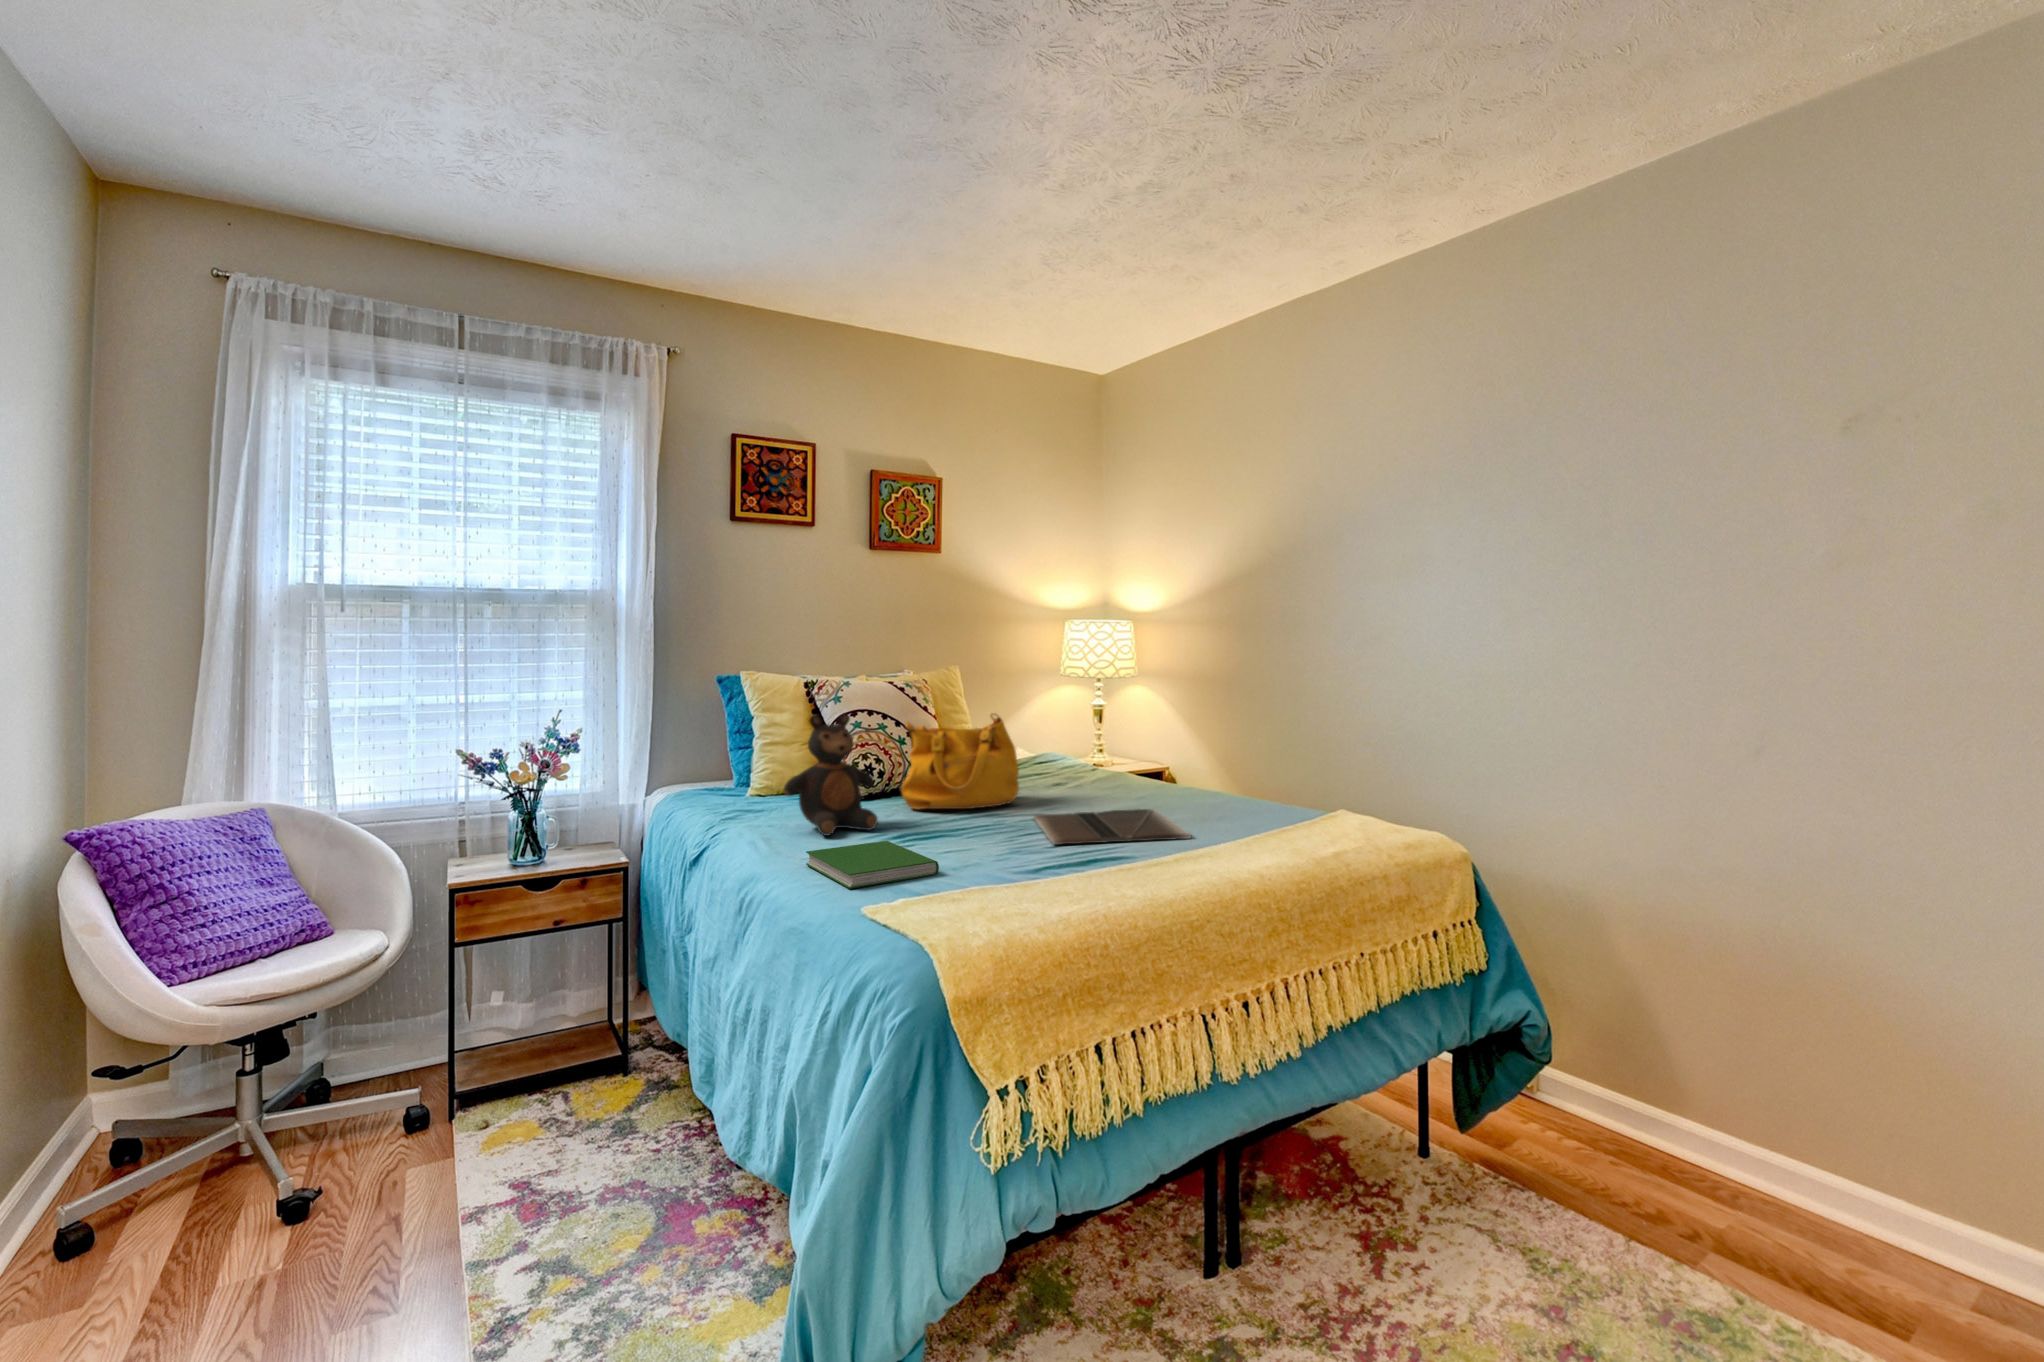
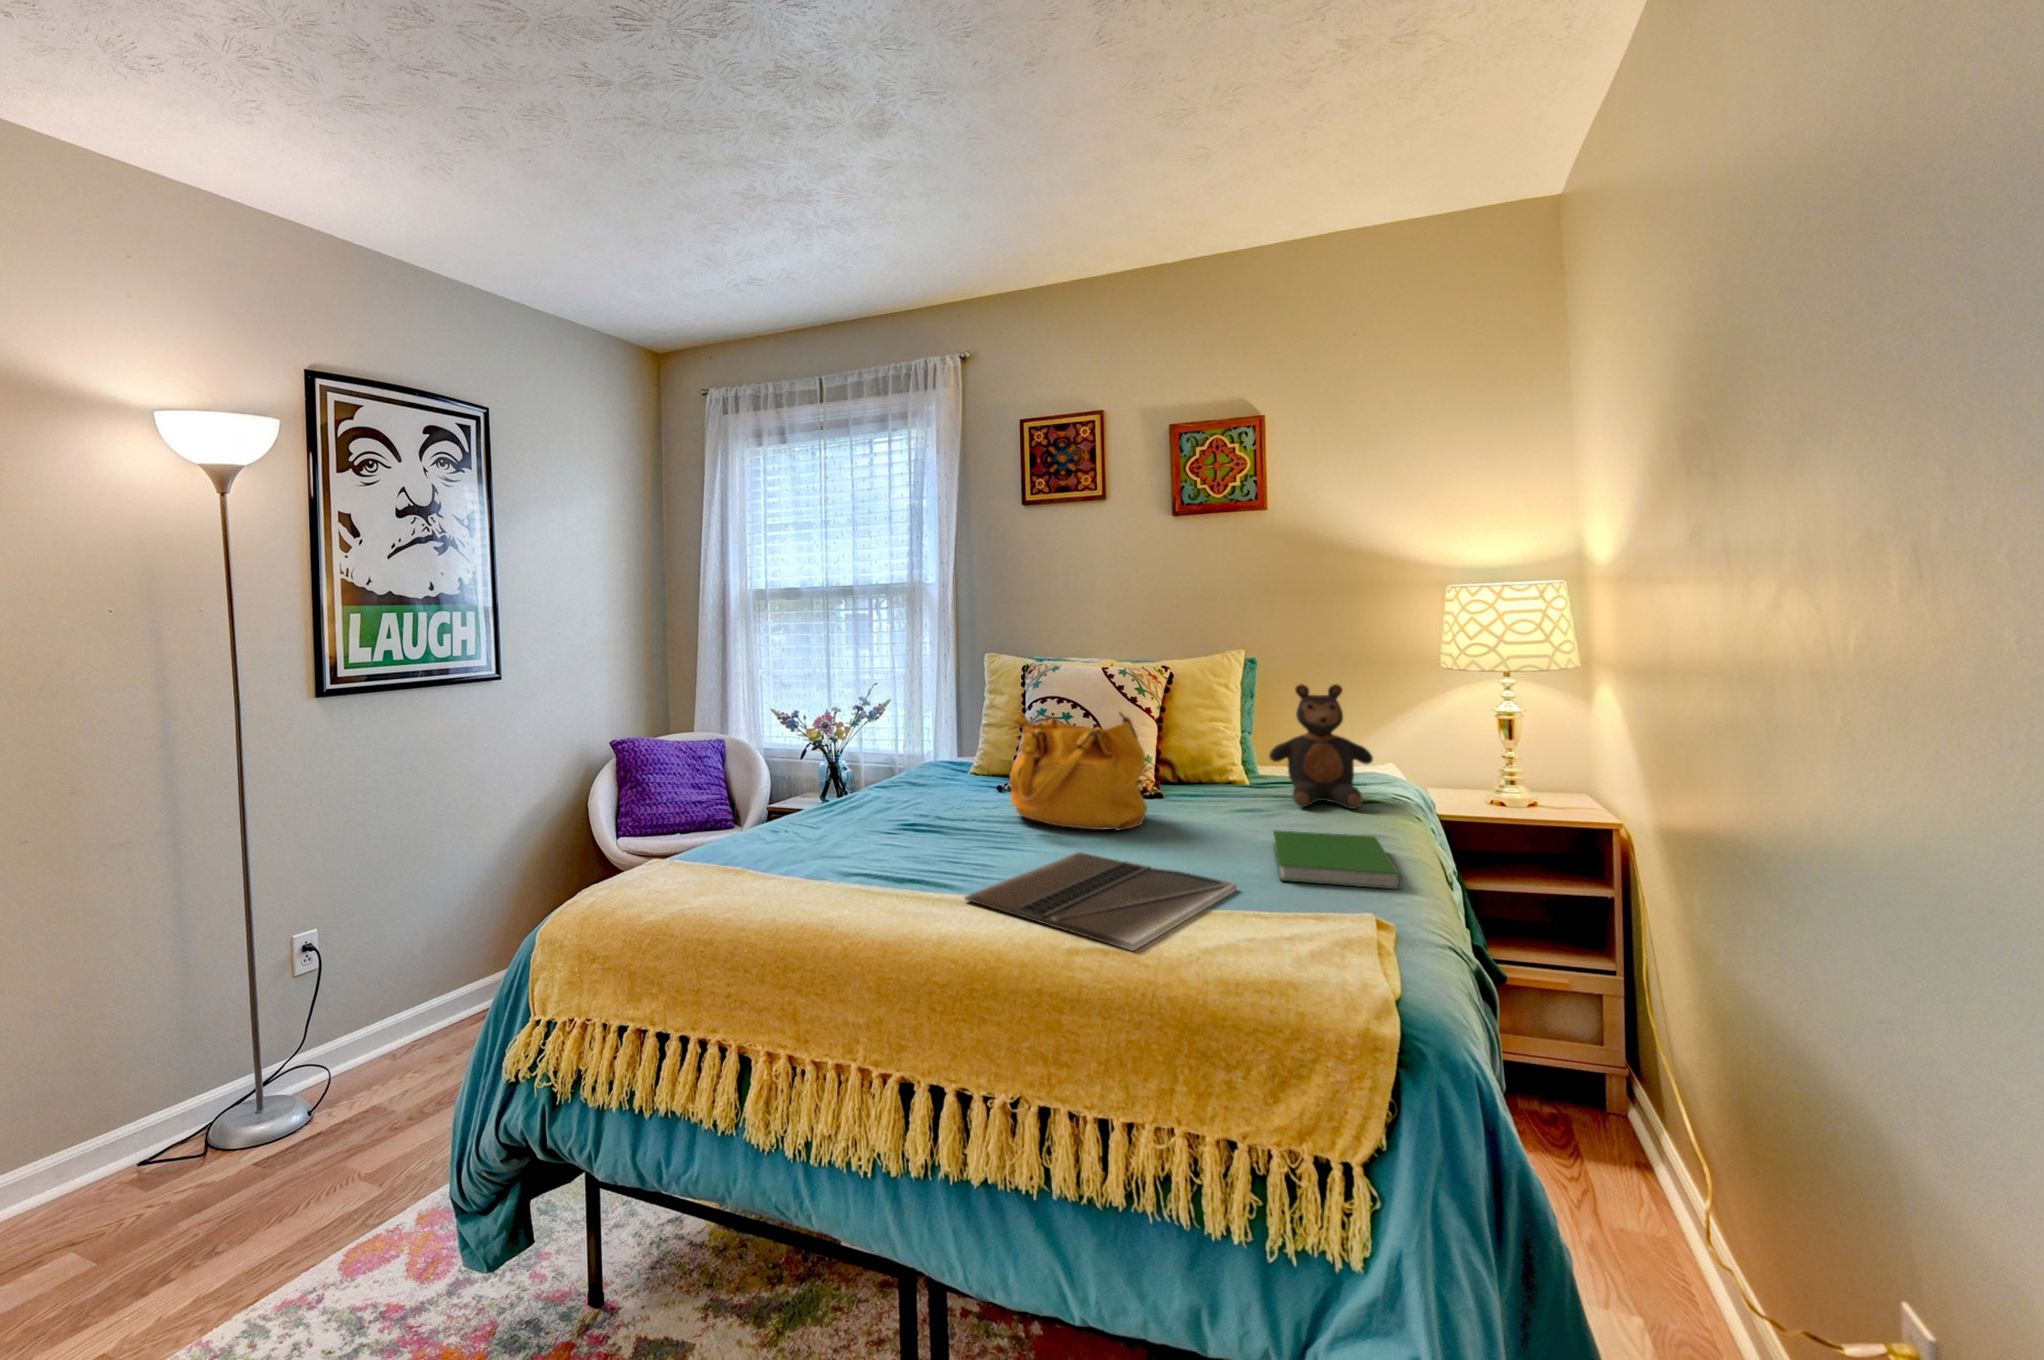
teddy bear: present [783,713,878,836] -> present [1269,684,1373,809]
hardcover book: present [806,841,939,889] -> present [1273,830,1403,889]

